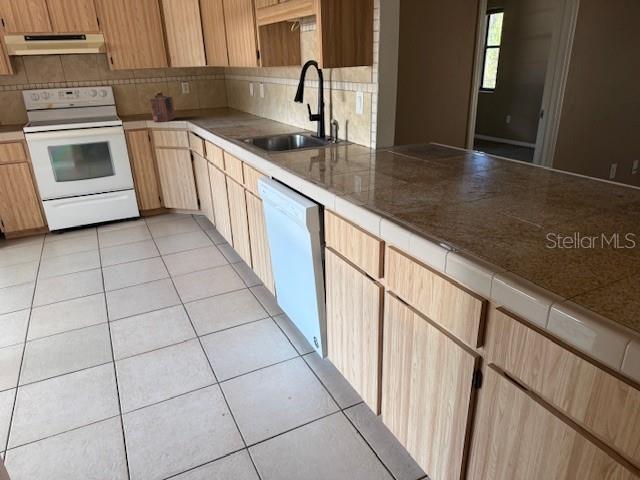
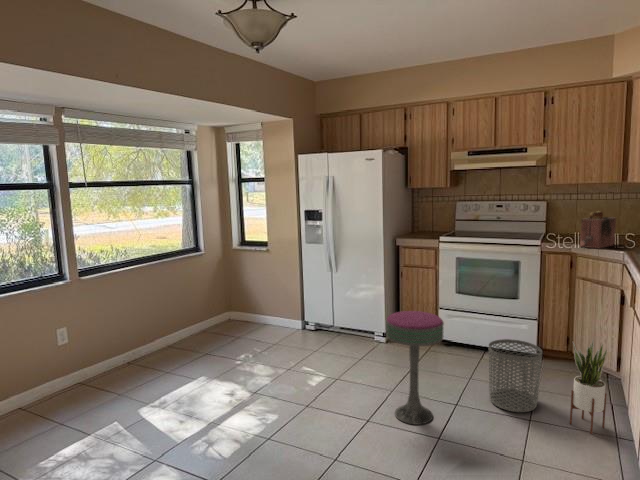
potted plant: none [175,185,204,249] -> present [570,340,607,434]
bar stool: none [15,197,88,297] -> present [386,311,444,425]
waste bin: none [112,203,159,258] -> present [489,339,542,412]

